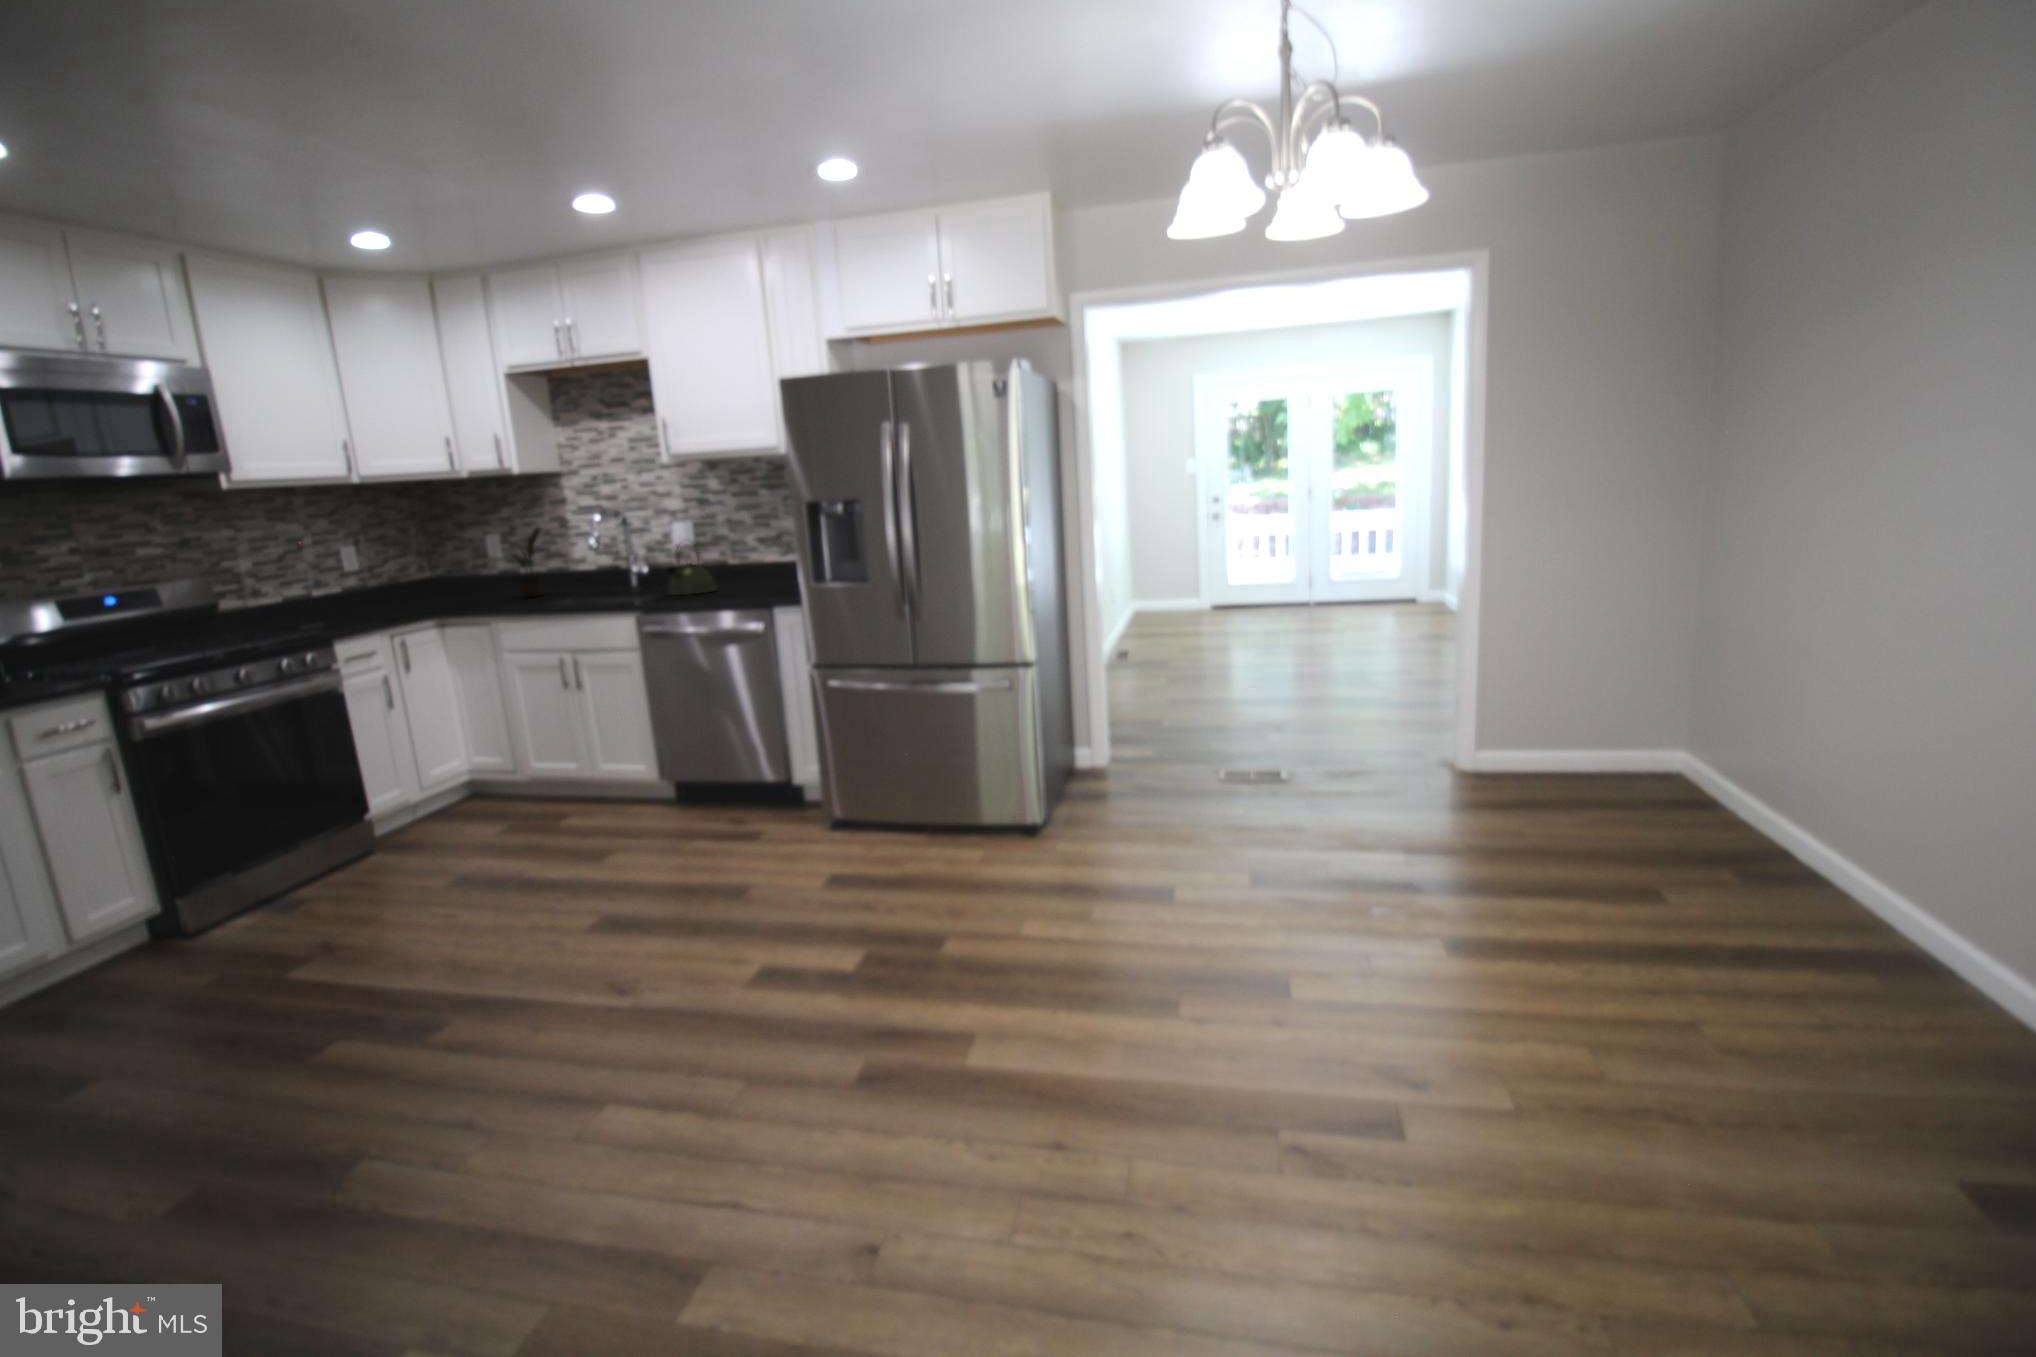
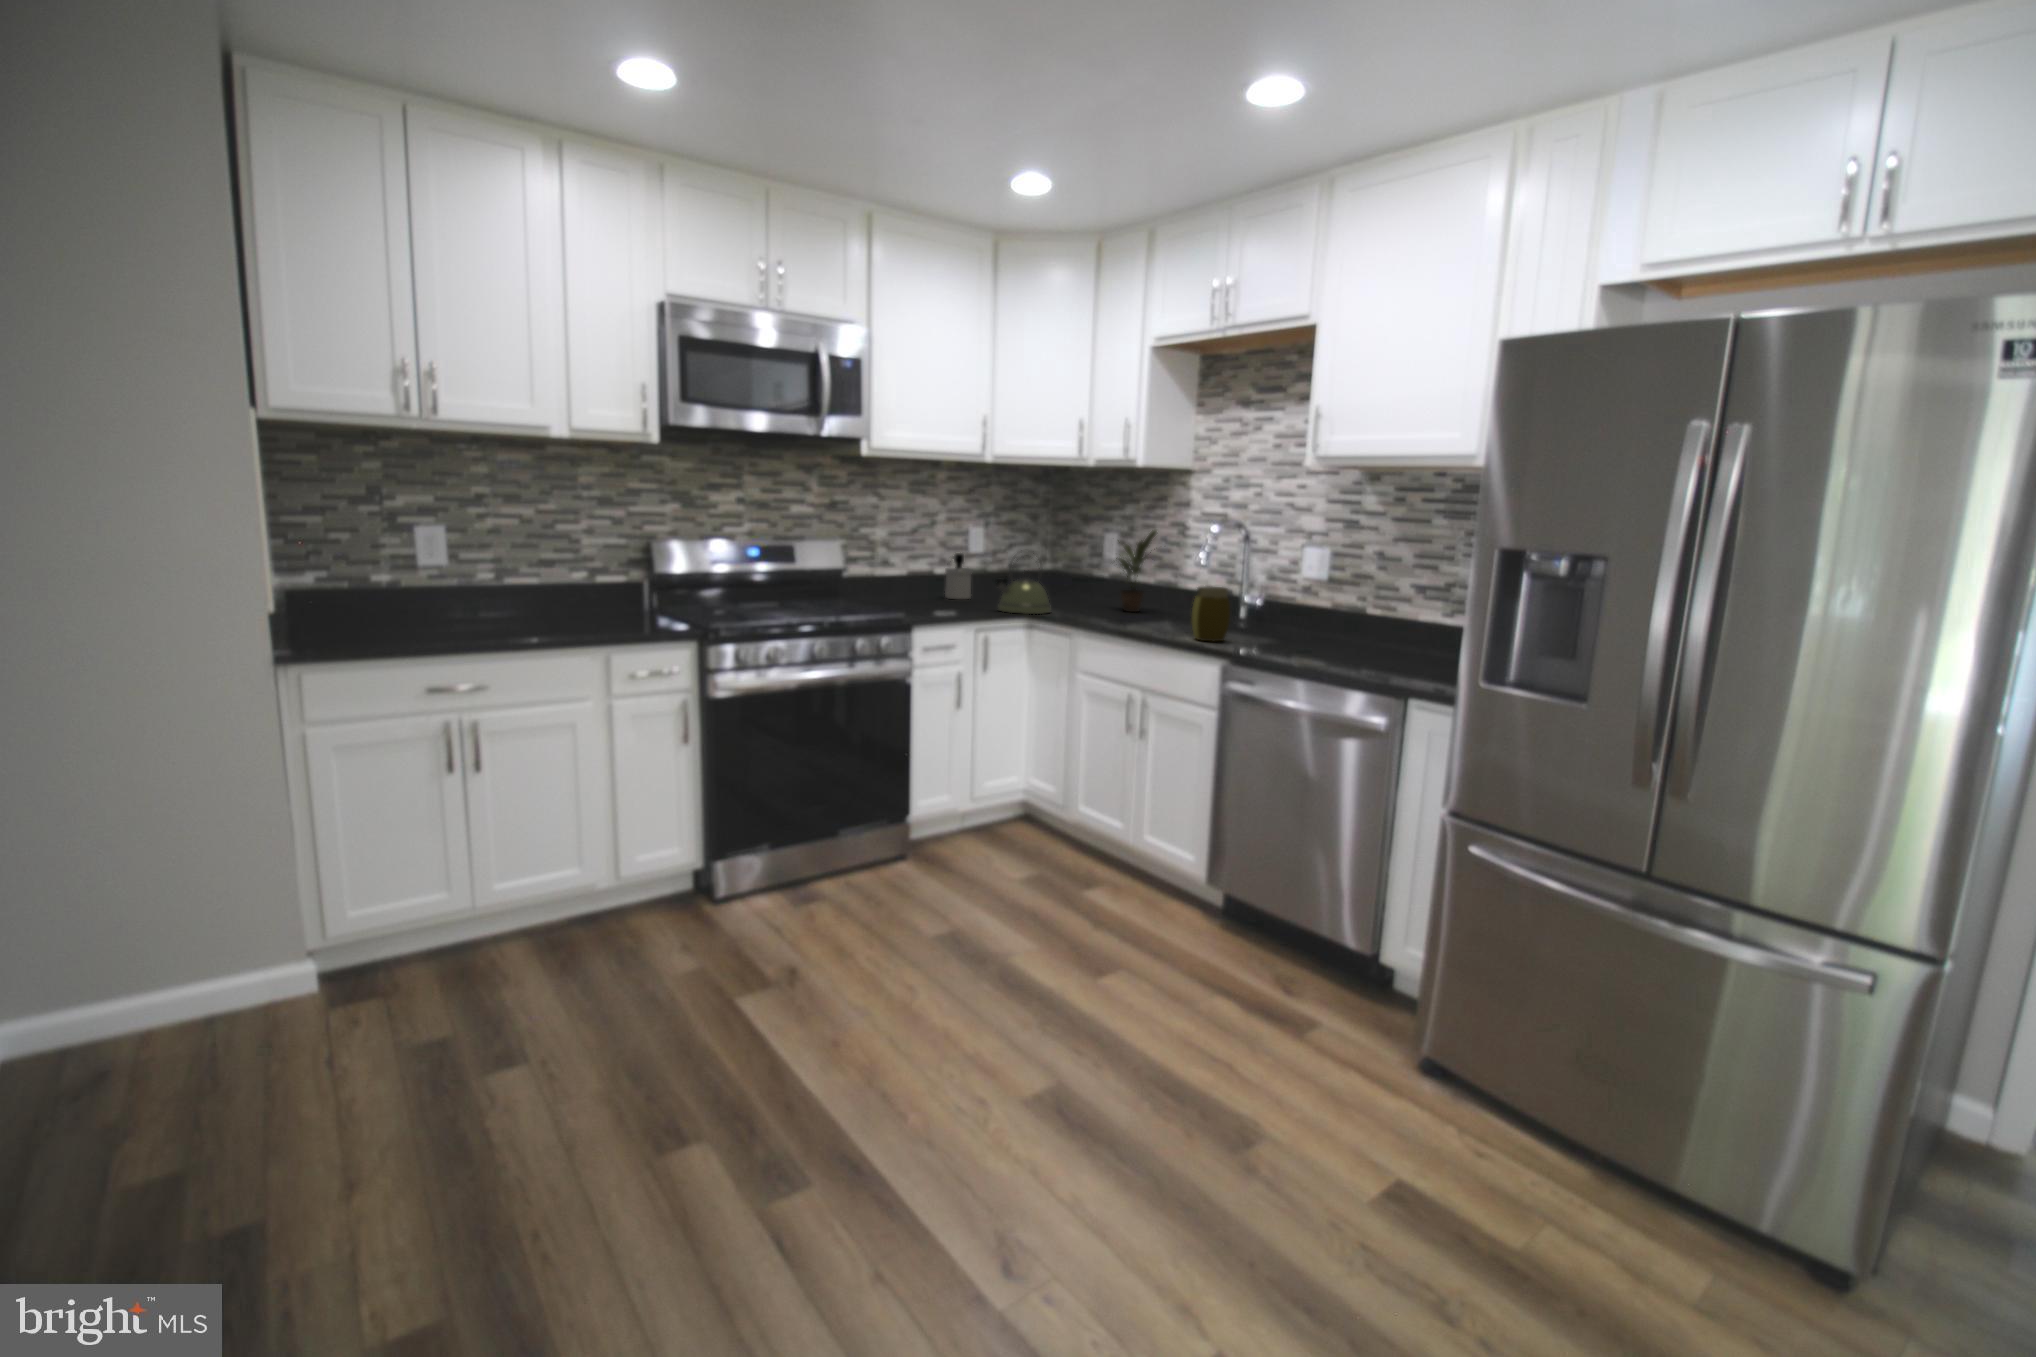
kettle: present [669,540,716,595] -> present [996,553,1051,614]
jar: none [599,560,632,602] -> present [1192,586,1230,641]
soap dispenser: none [326,571,362,616] -> present [945,553,973,599]

